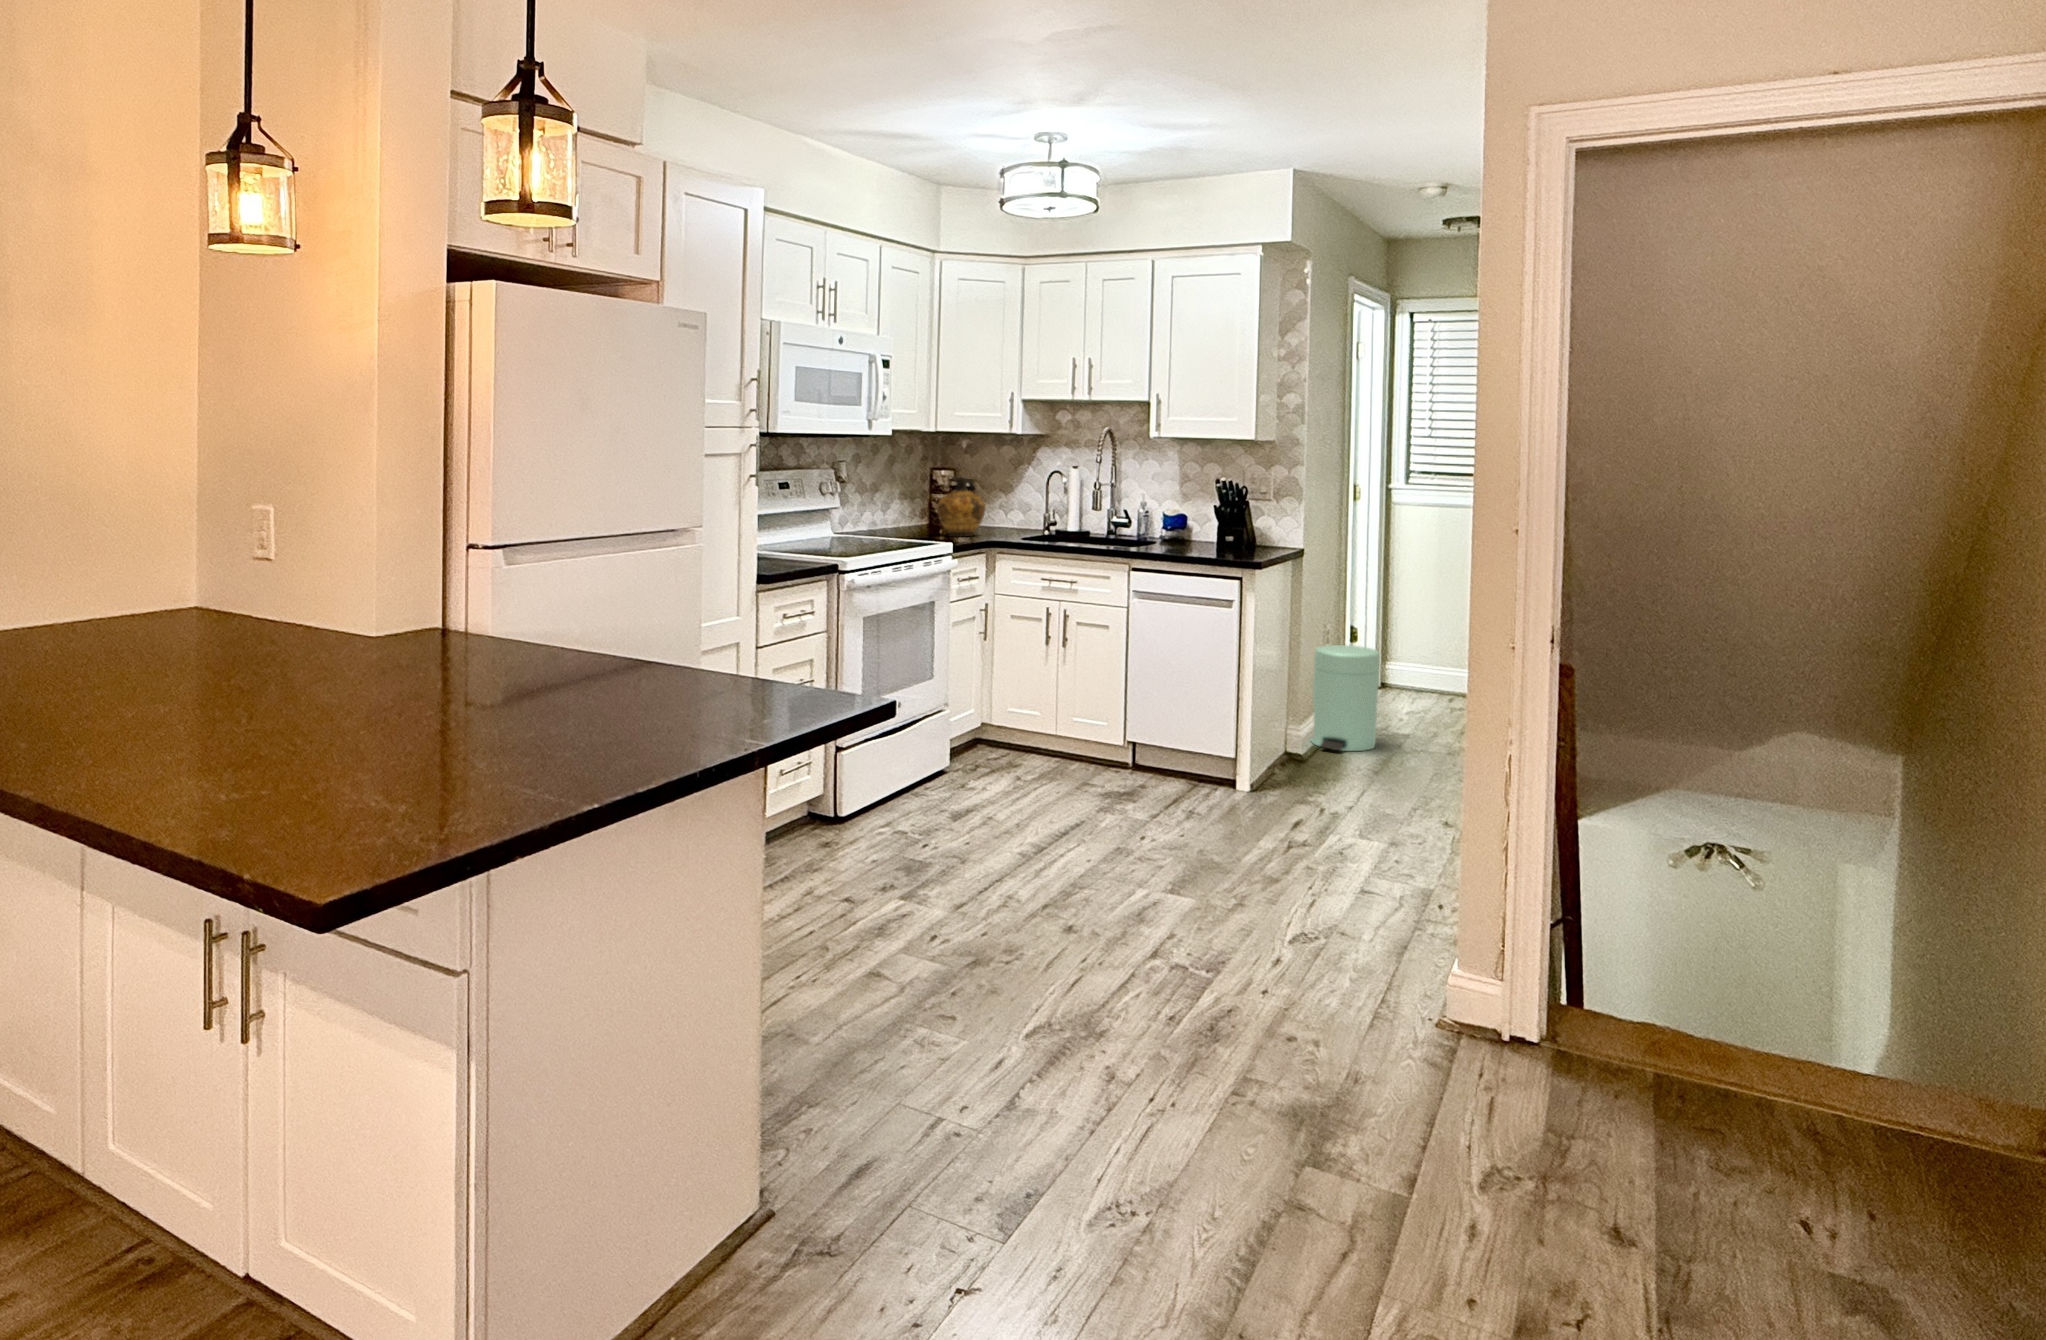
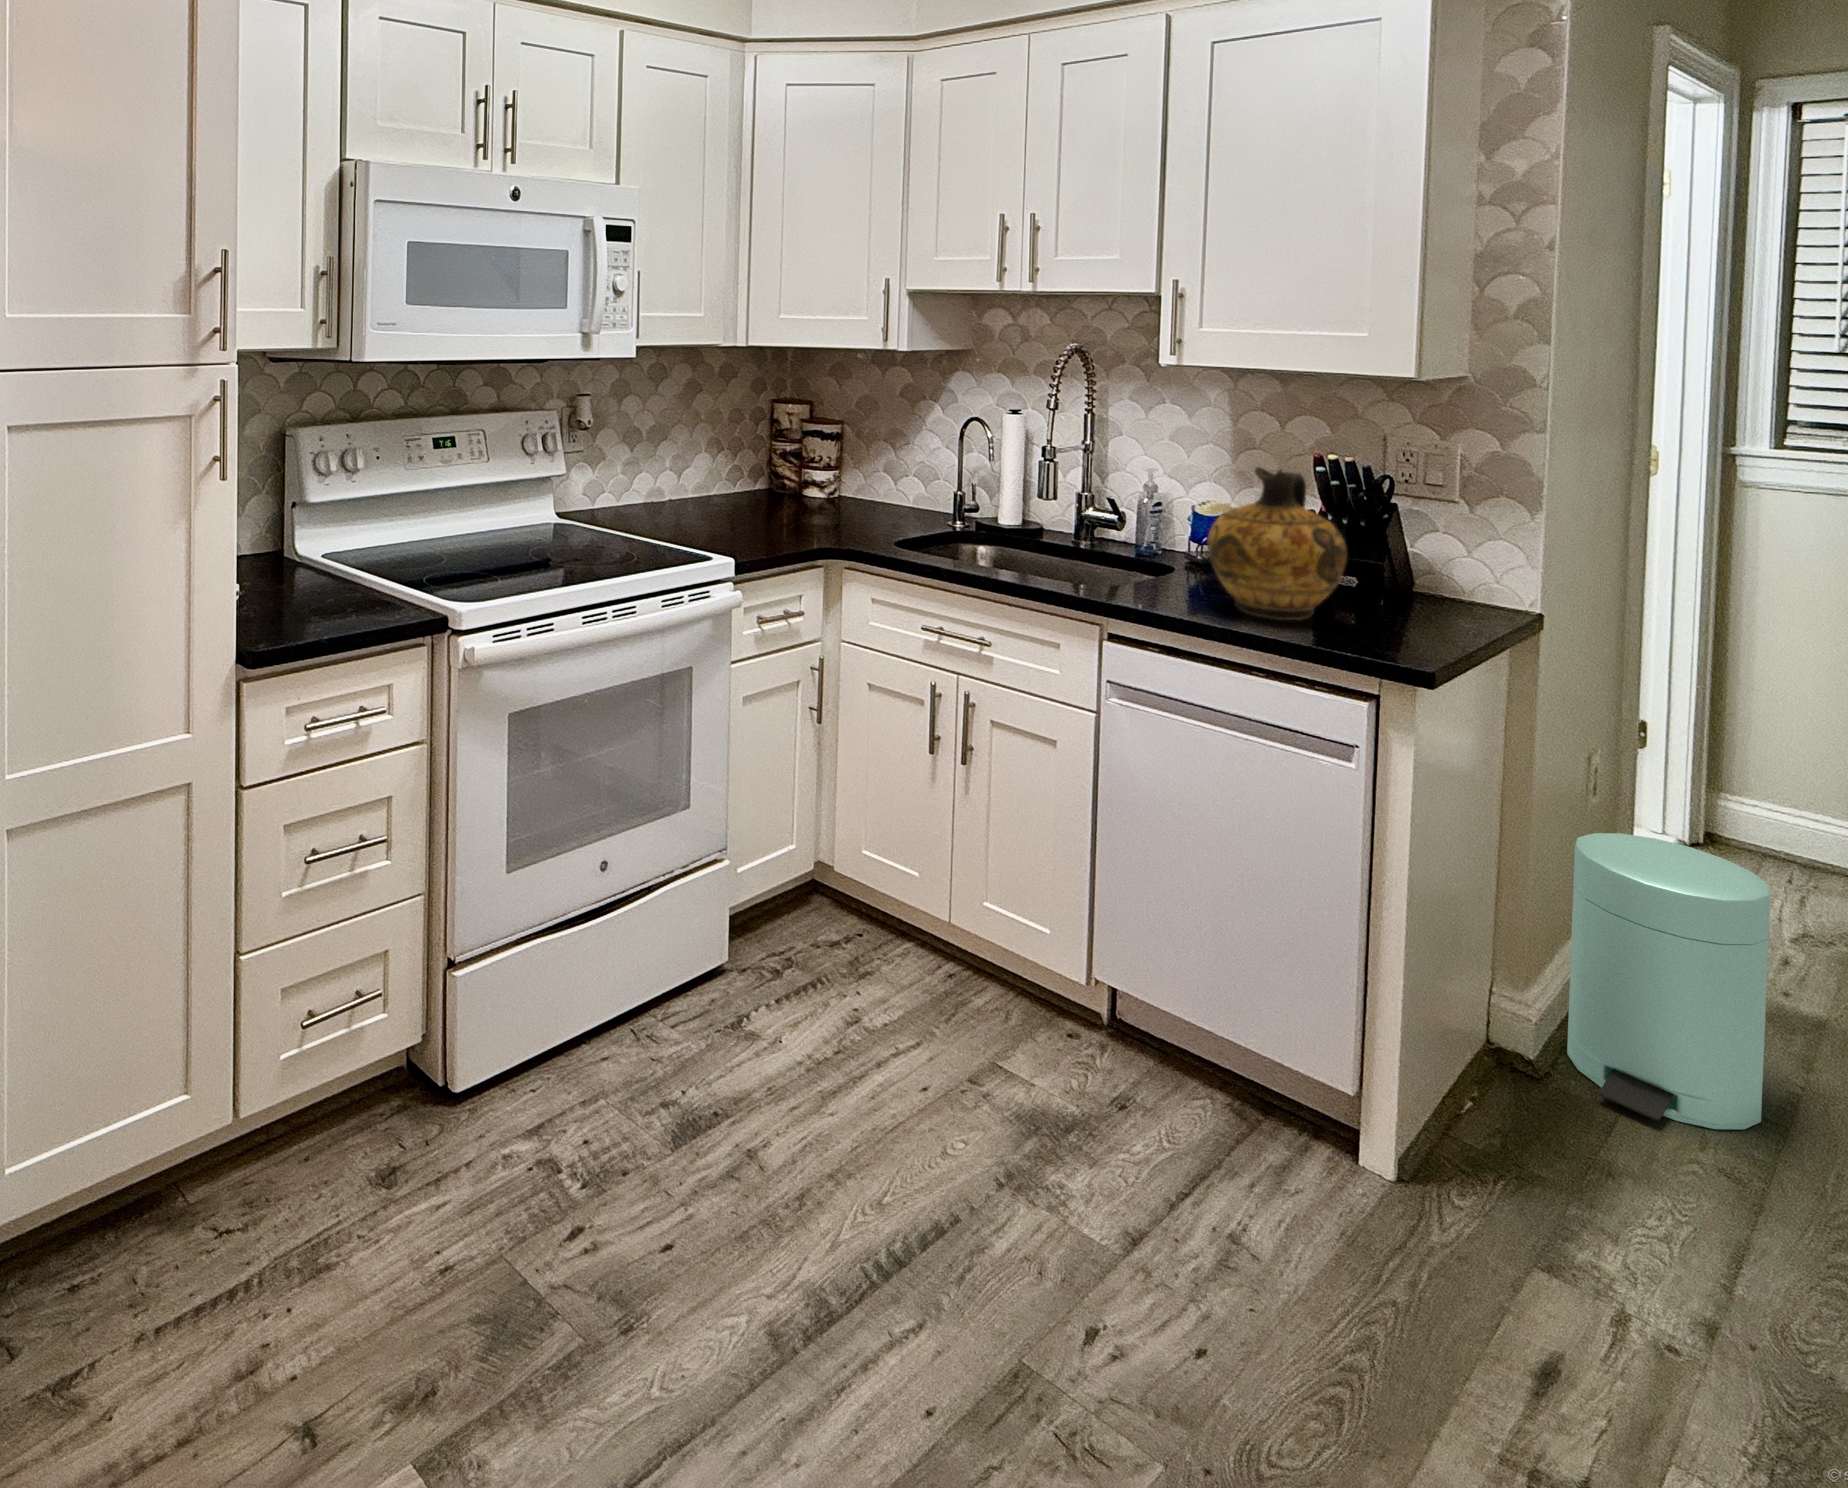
ceramic jug: present [937,476,985,536] -> present [1208,467,1347,620]

